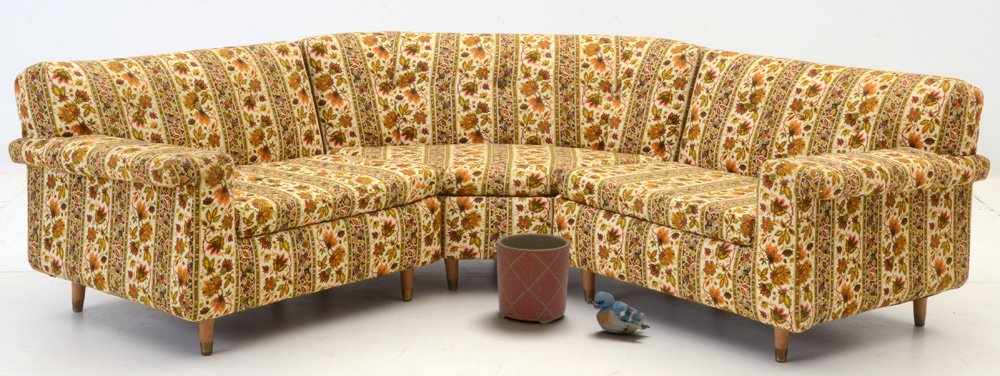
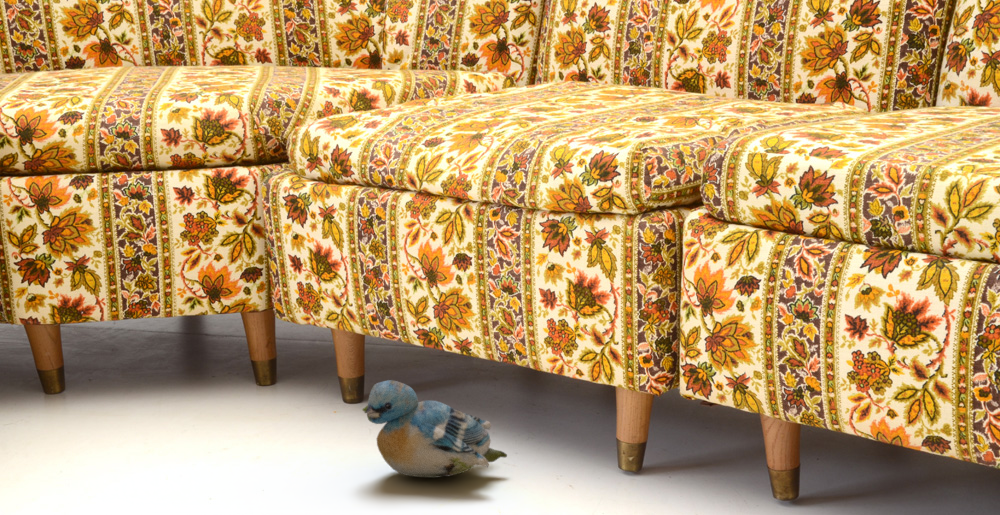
planter: present [497,233,570,324] -> none [118,251,306,470]

